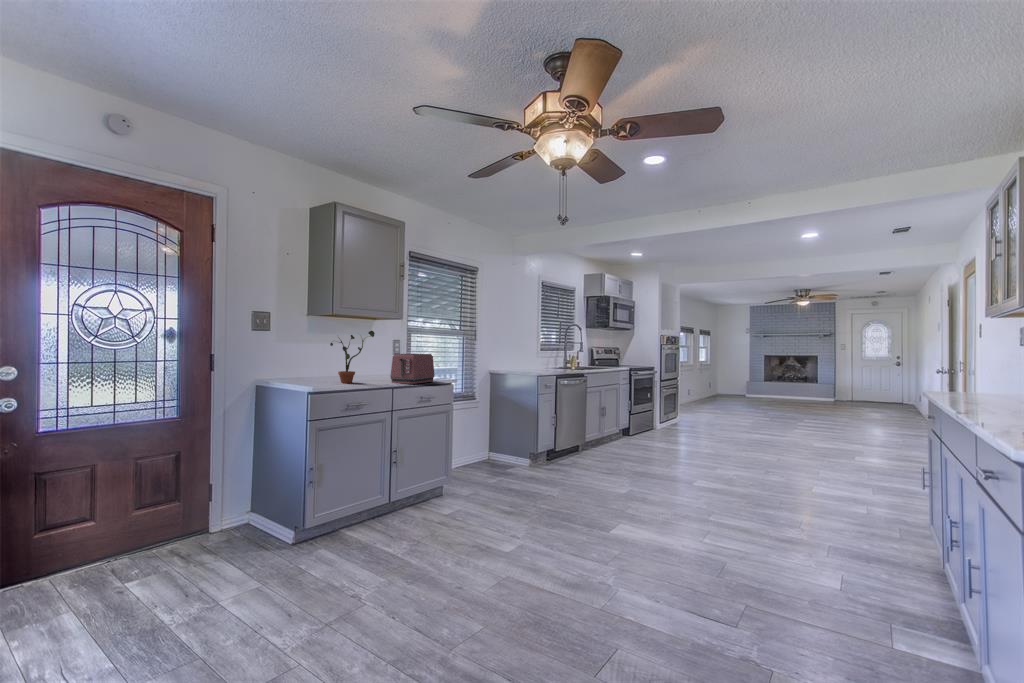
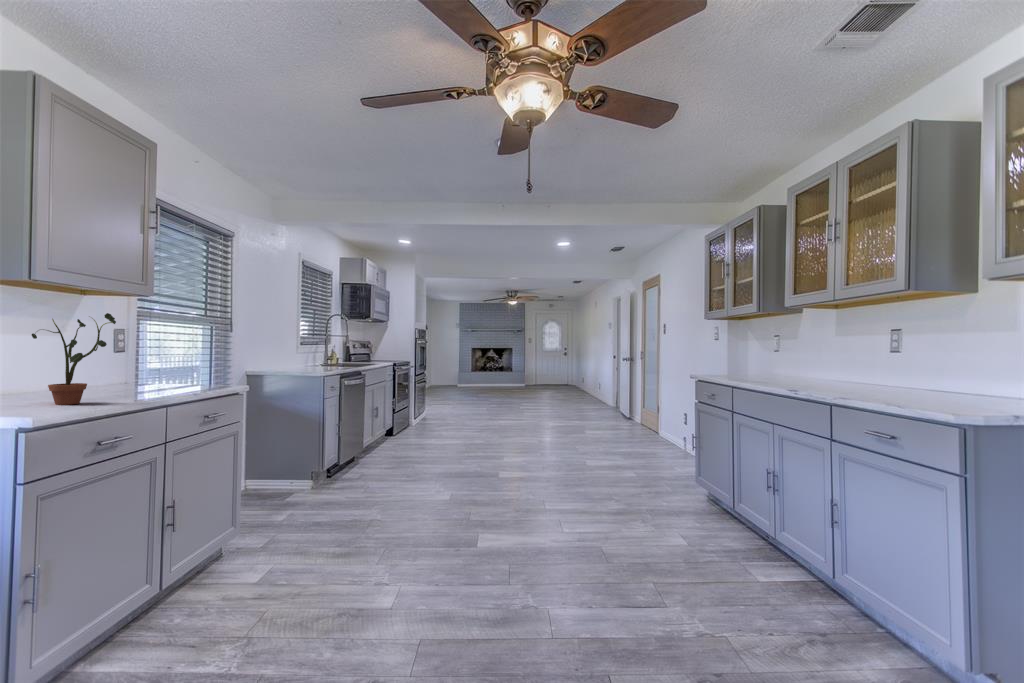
toaster: present [390,354,435,384] -> none [145,351,212,399]

